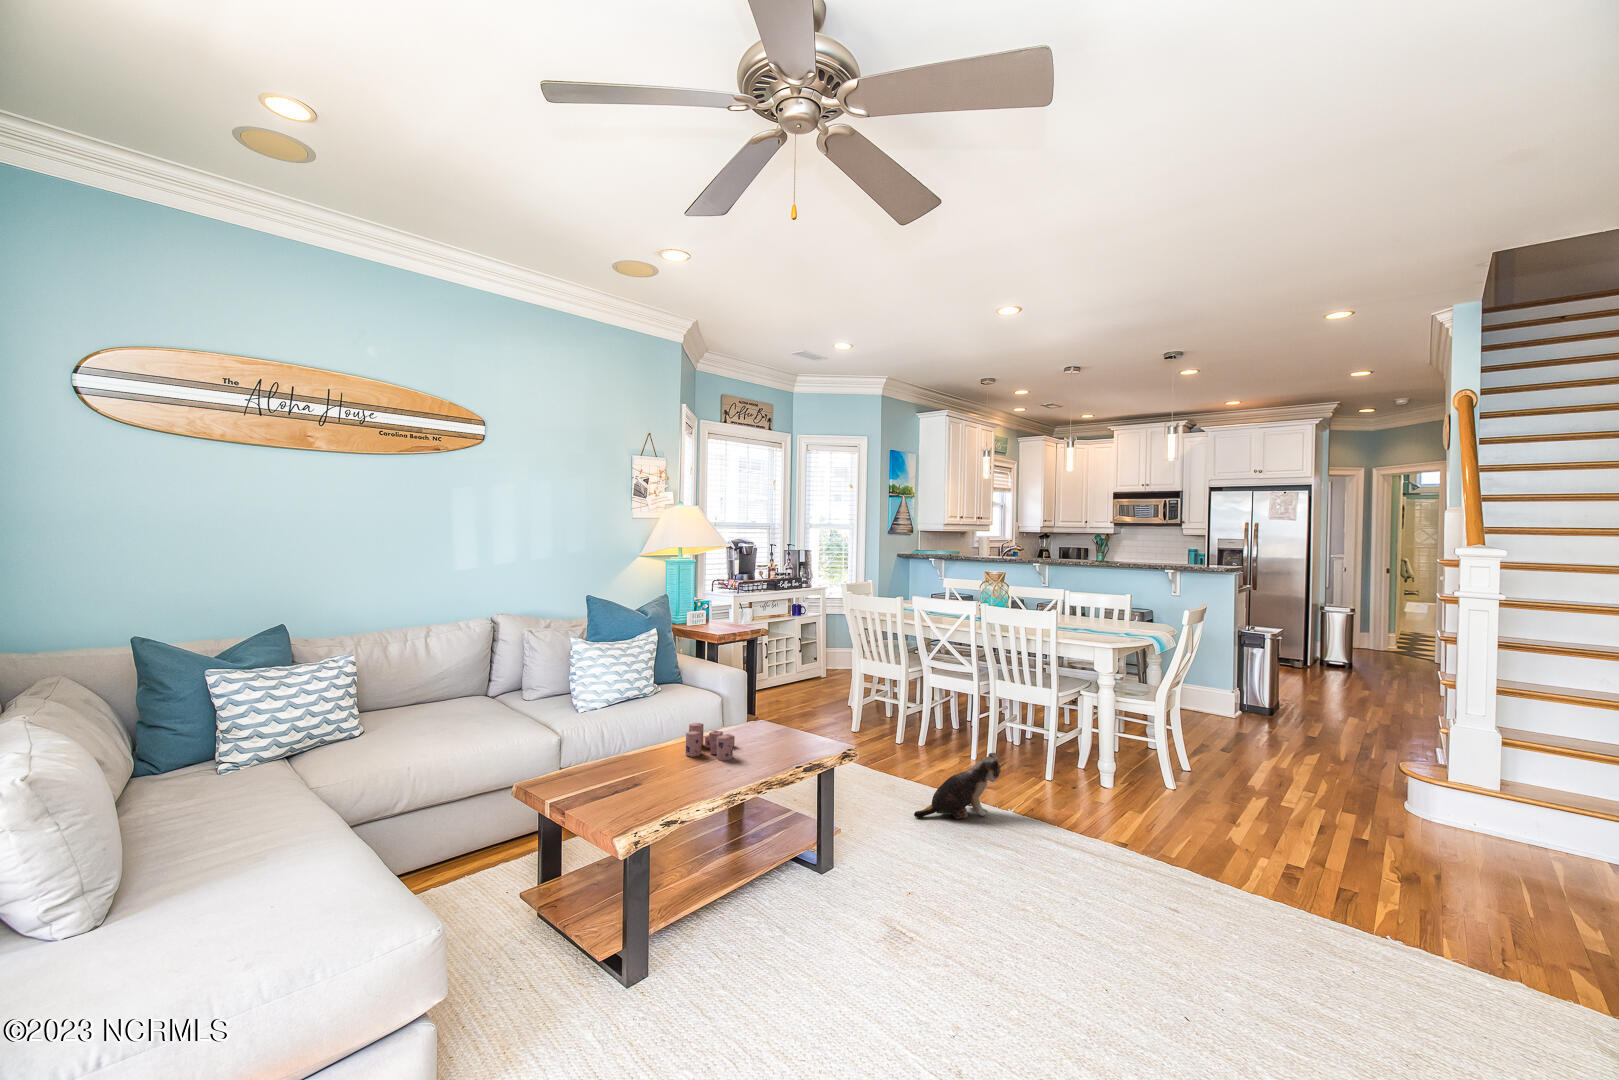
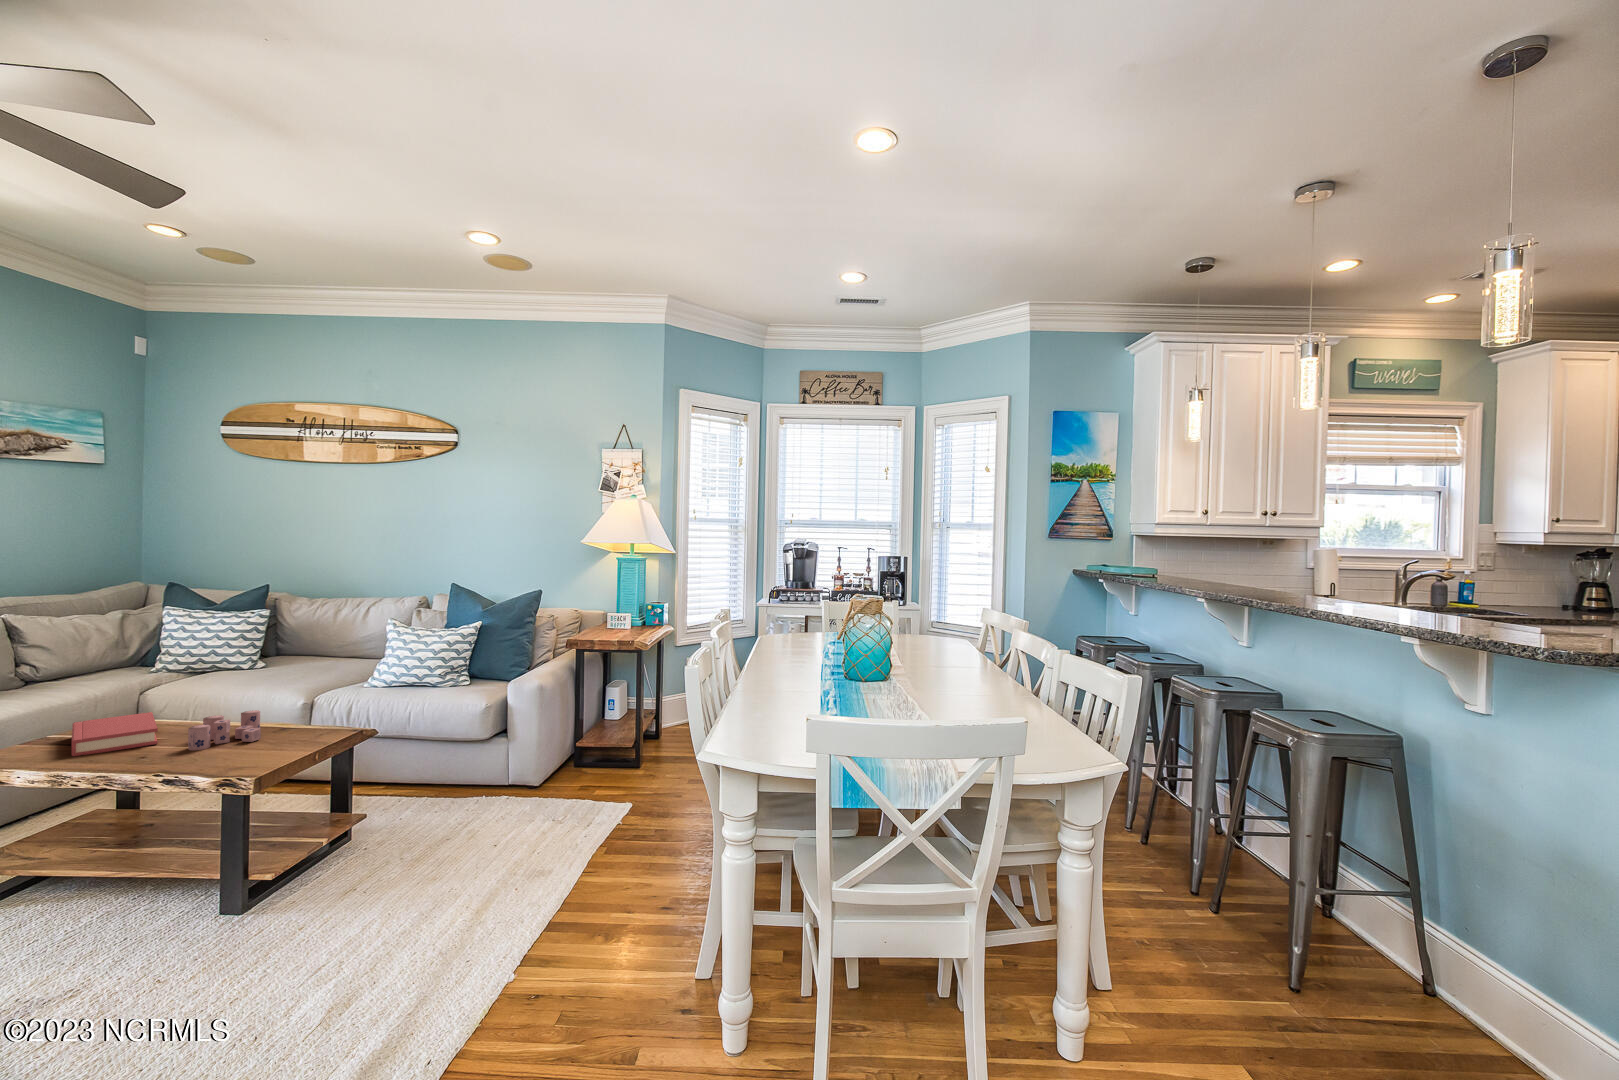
hardback book: none [587,751,685,791] -> present [72,712,158,756]
plush toy: present [914,753,1007,819] -> none [430,867,521,956]

